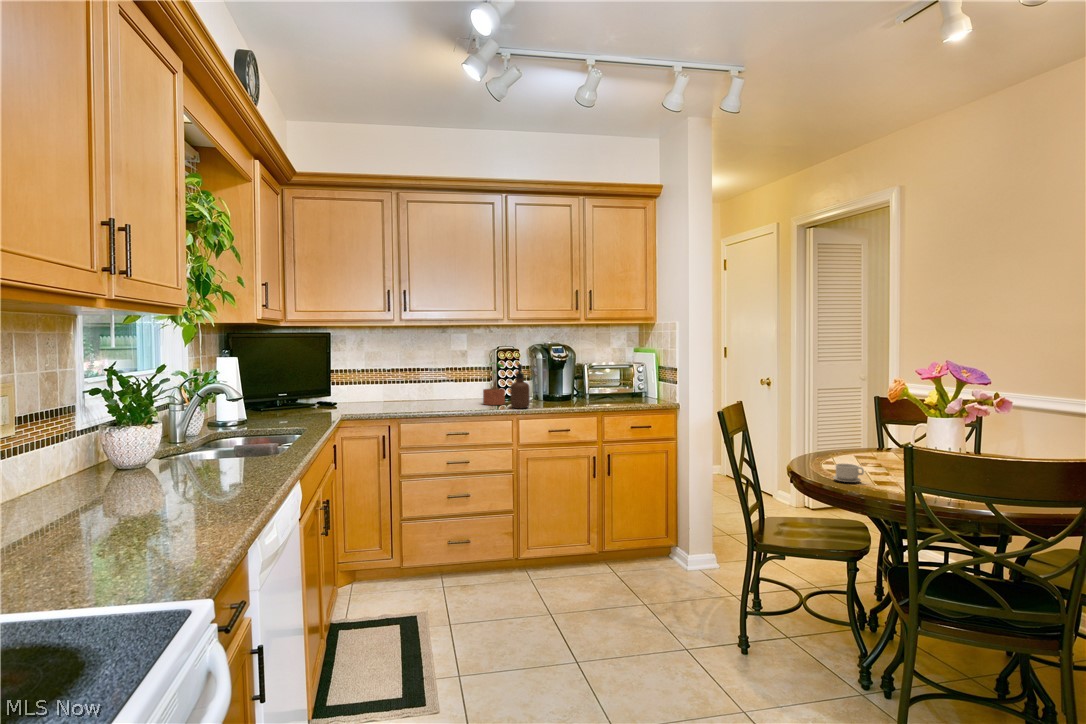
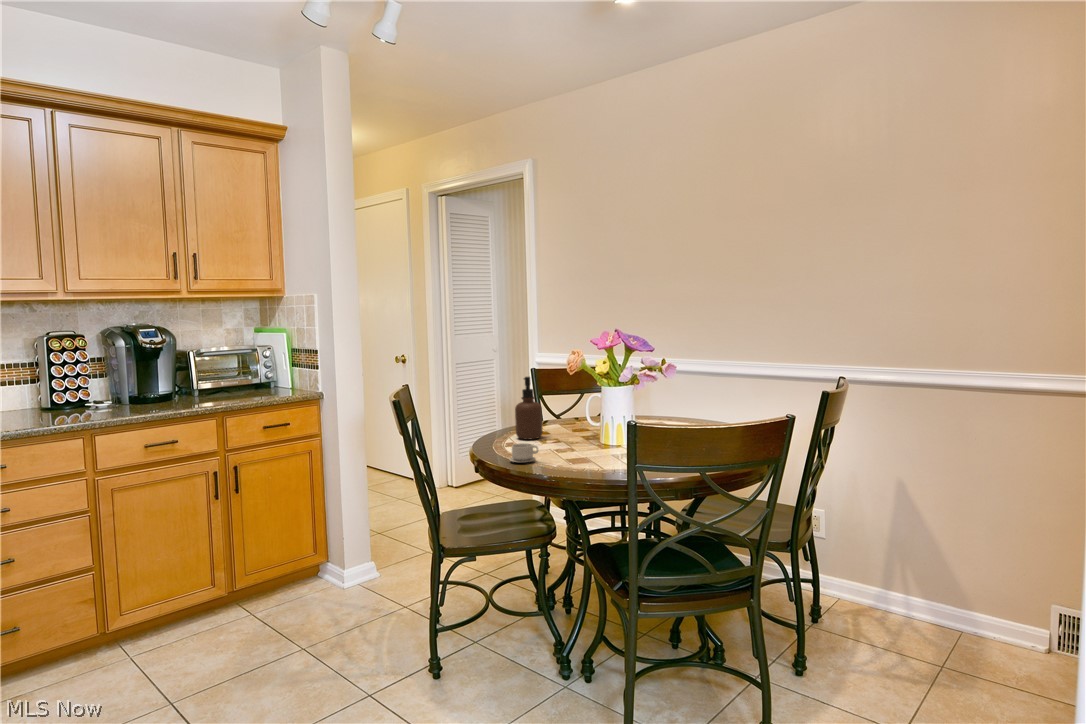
potted plant: present [483,363,505,405] -> none [25,355,66,418]
soap dispenser: present [510,364,530,409] -> present [515,377,543,440]

